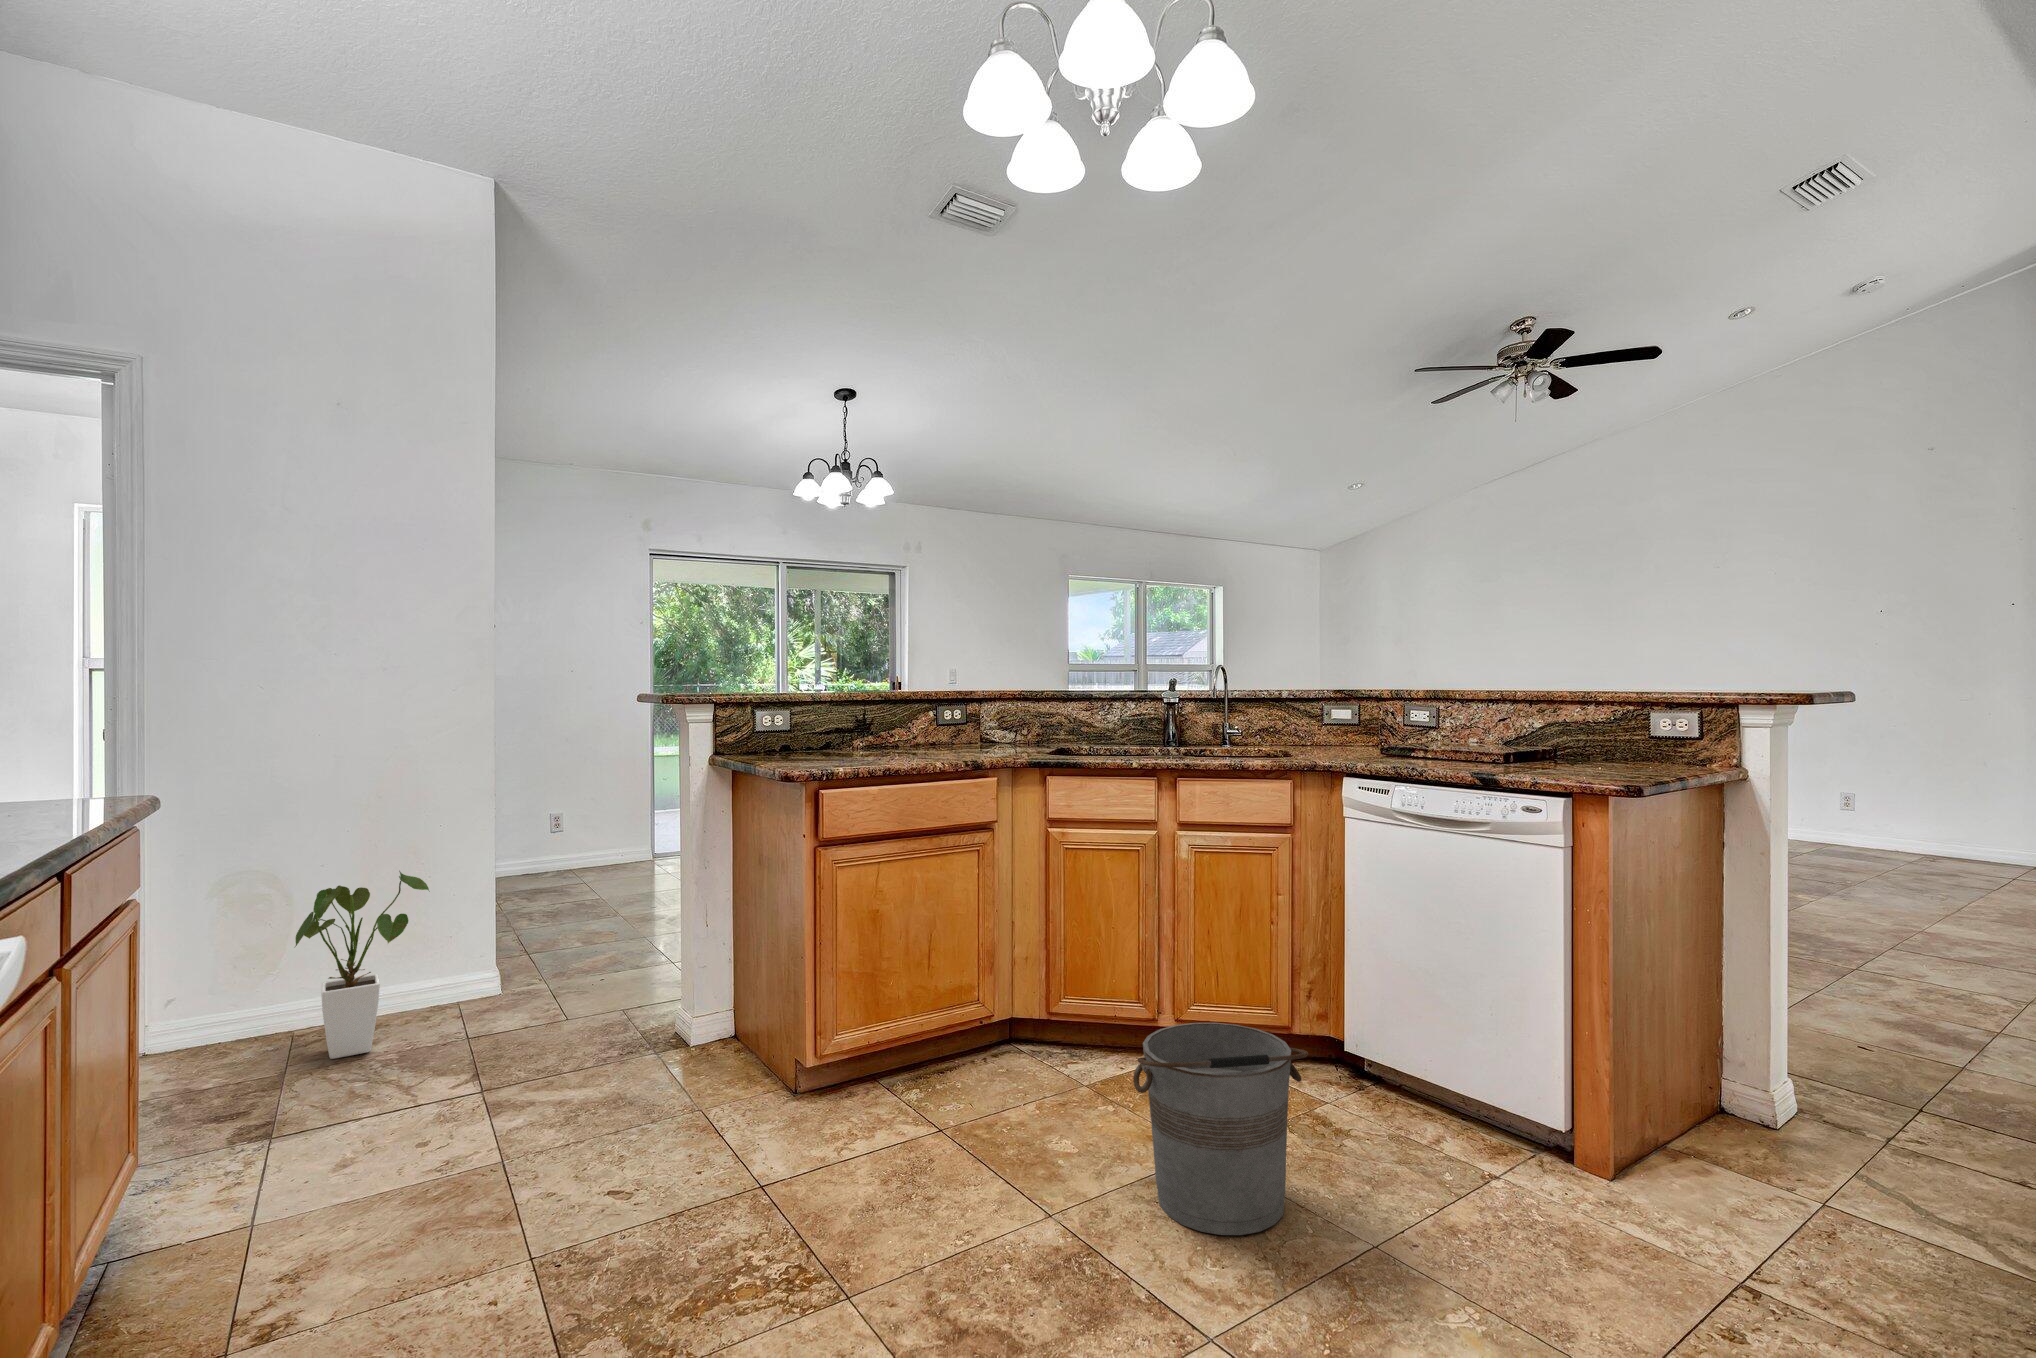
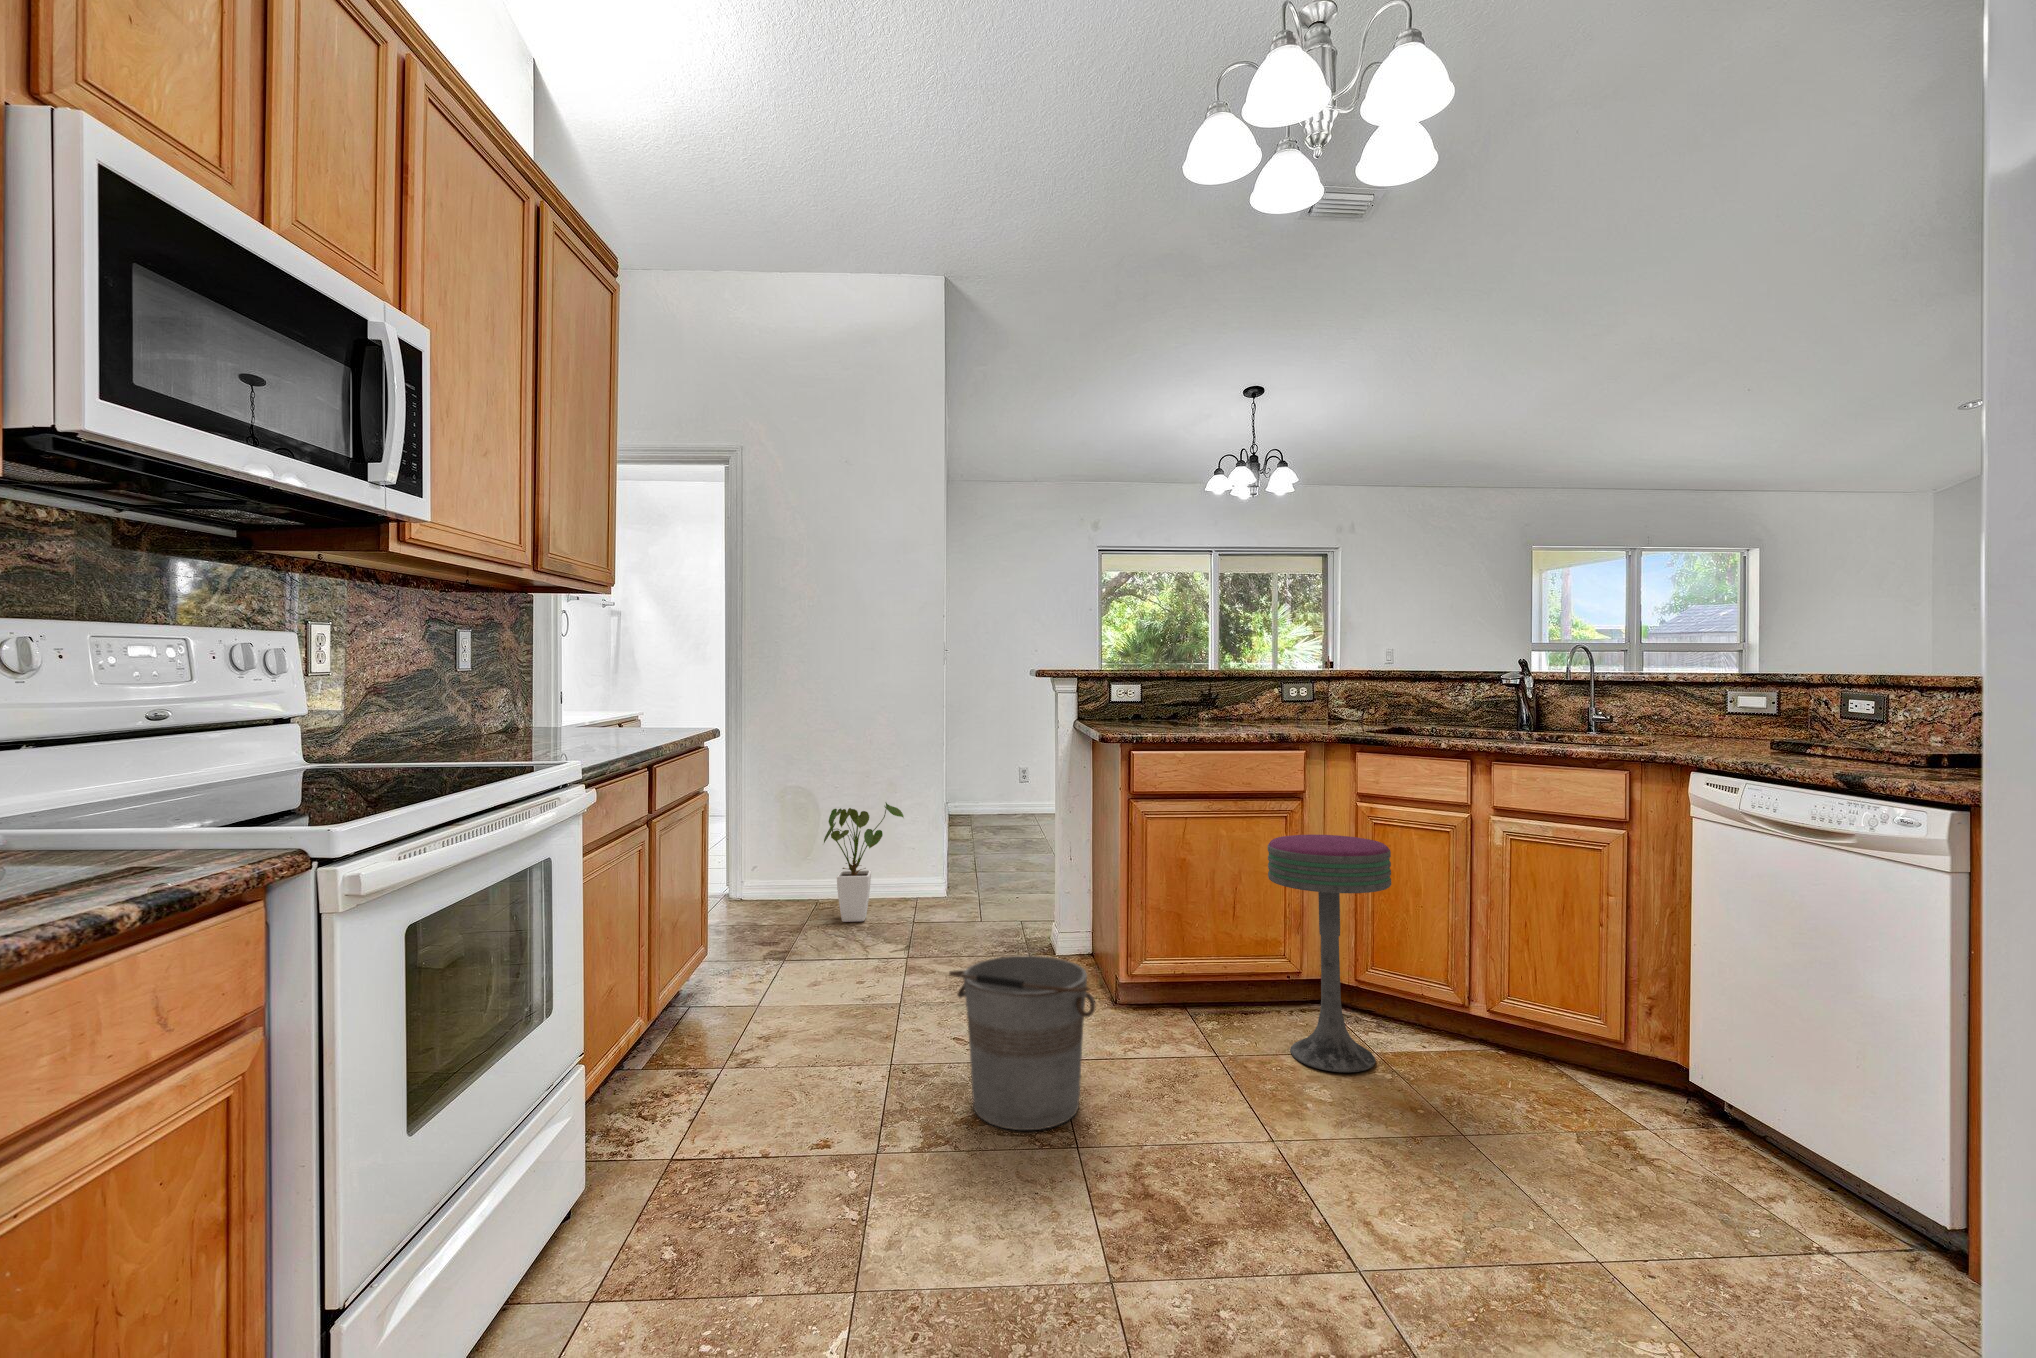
bar stool: none [987,862,1112,1118] -> present [1268,835,1391,1072]
bucket: present [1133,1023,1308,1235] -> present [949,956,1095,1130]

